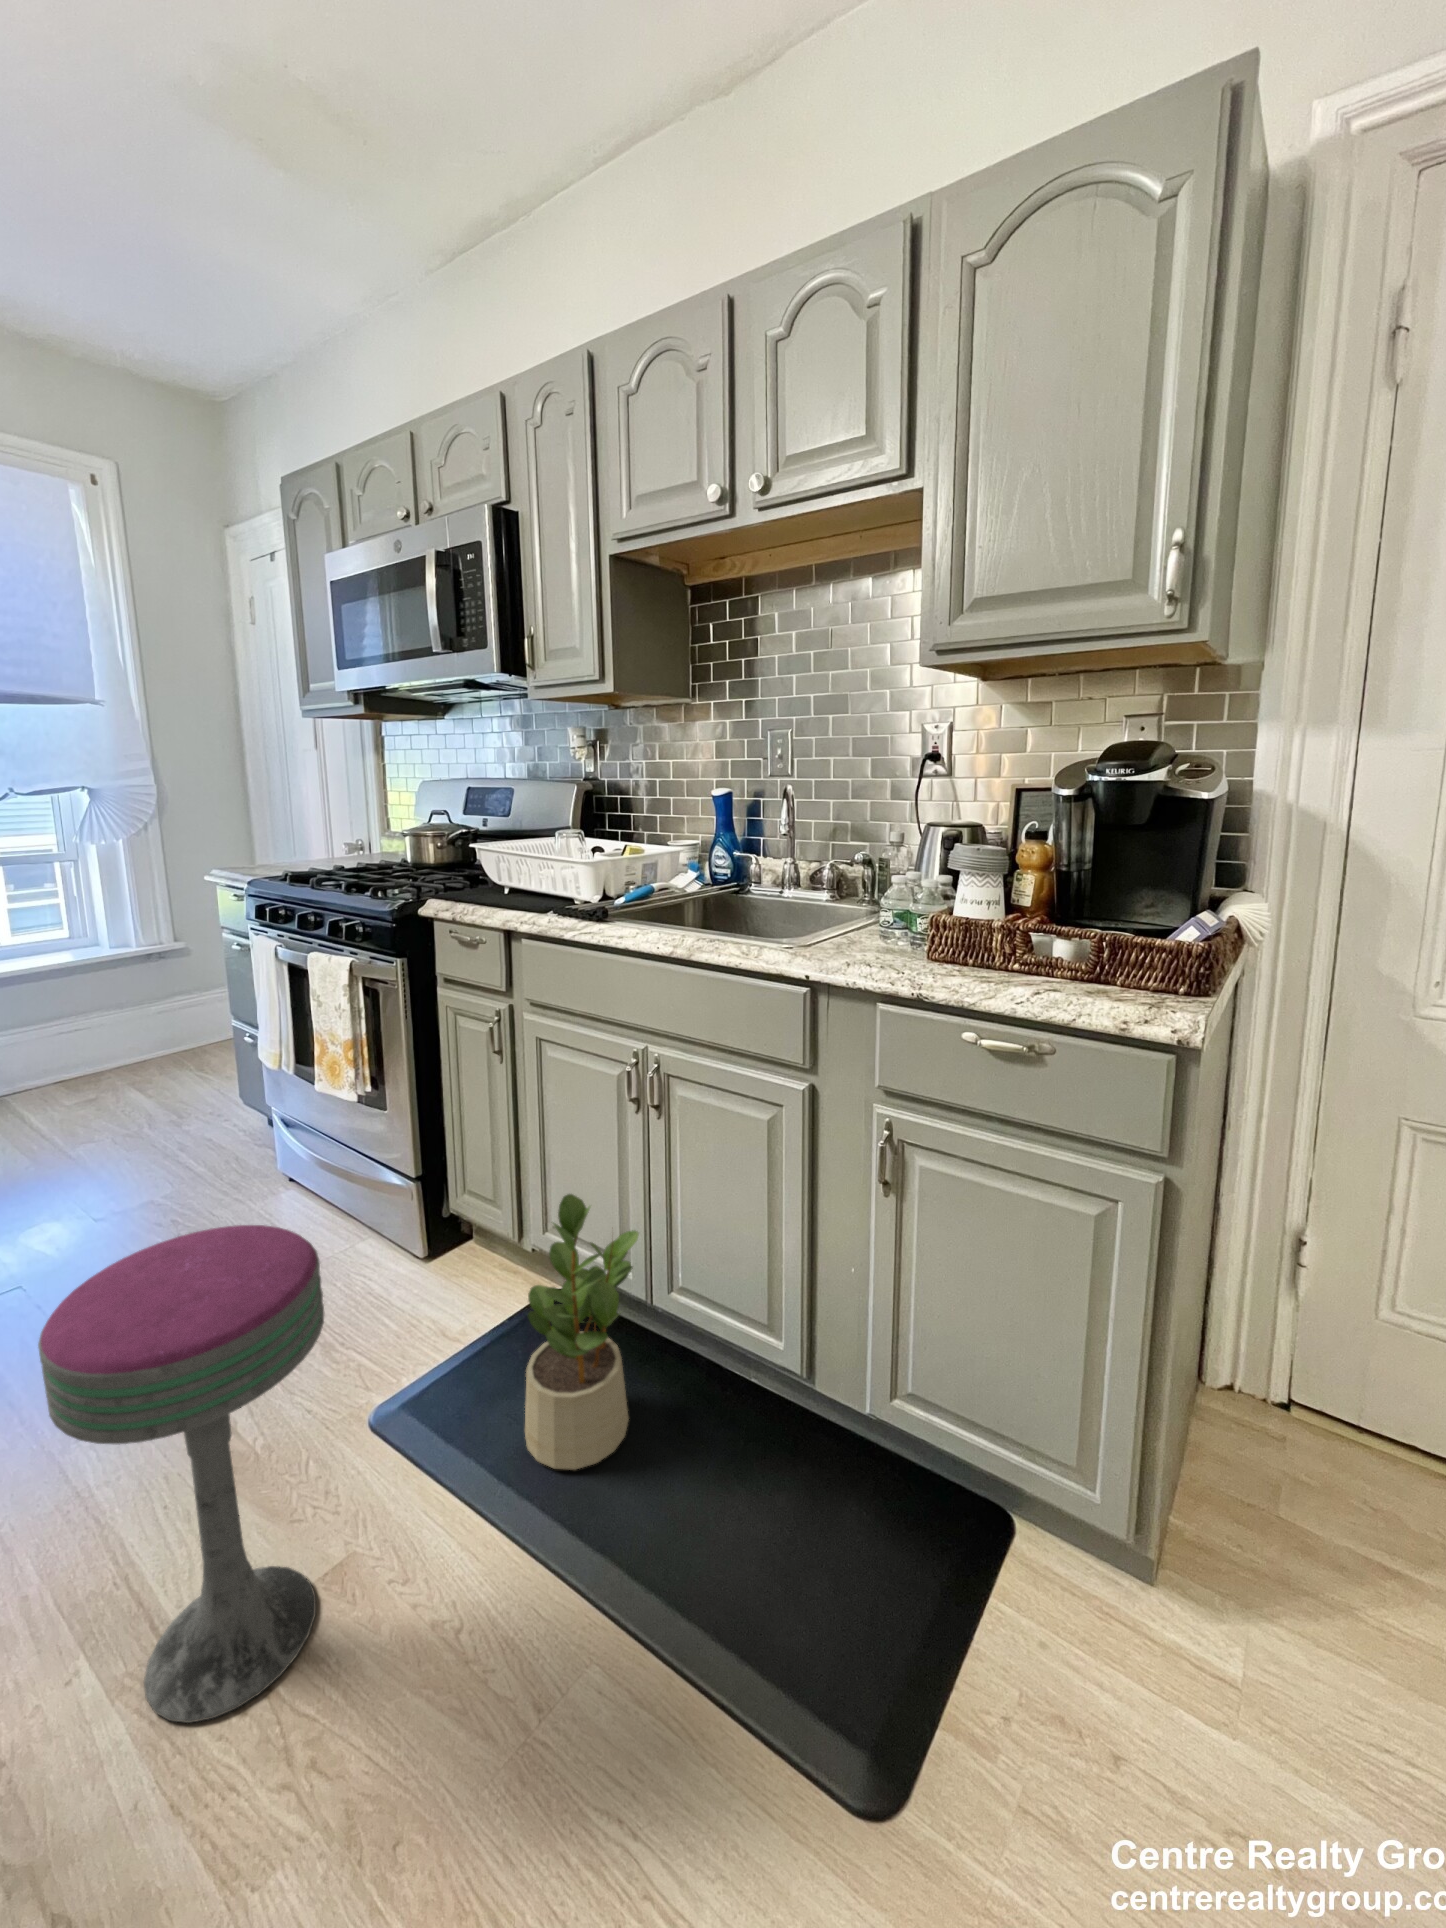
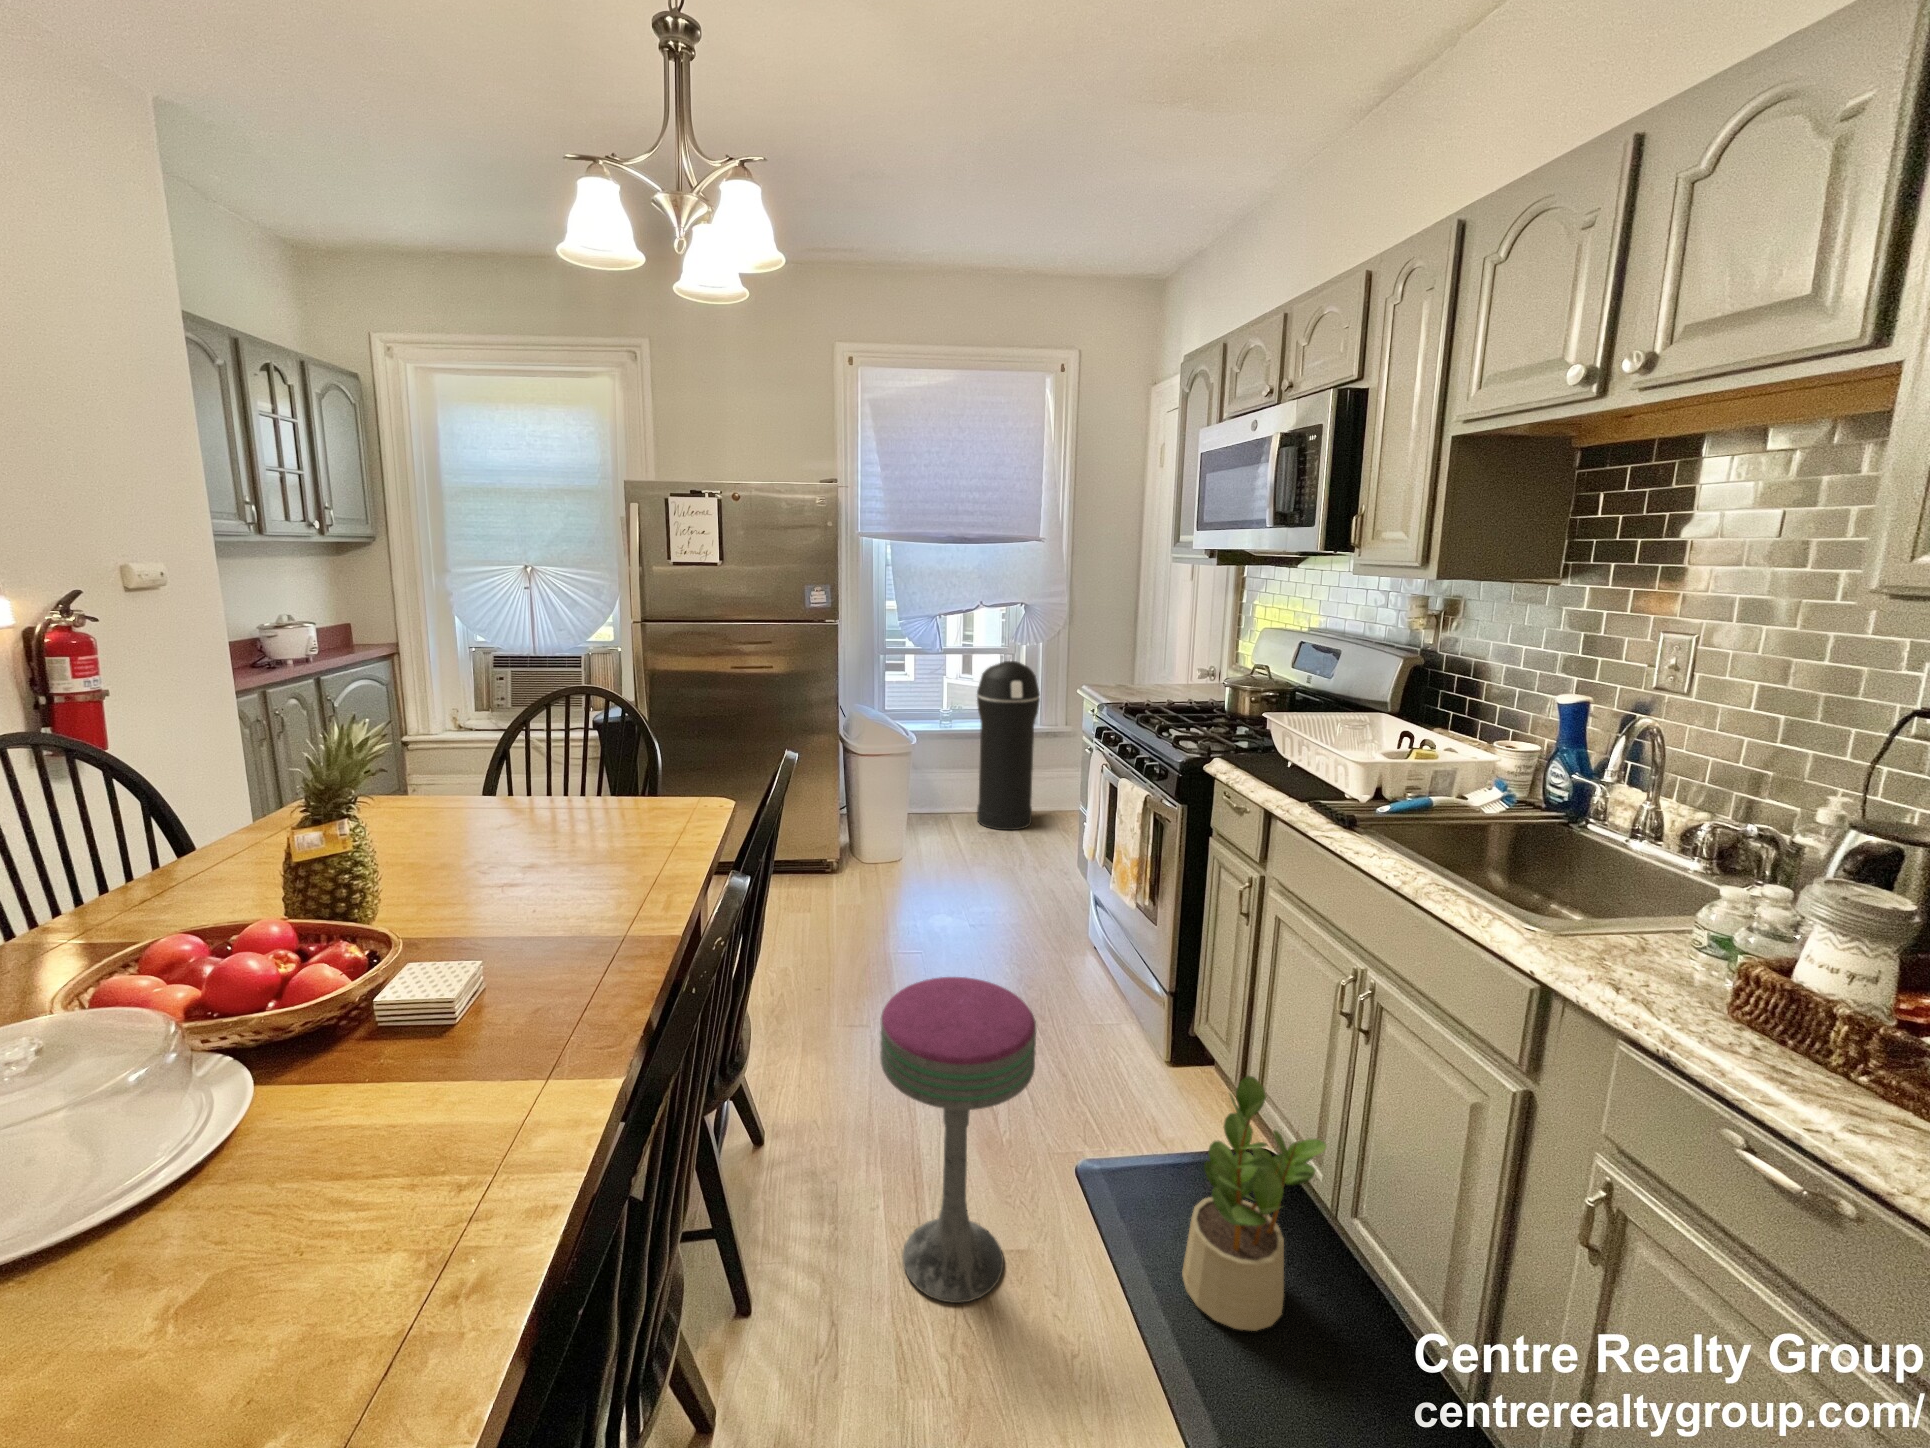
trash can: none [29,868,150,1096] -> present [977,661,1040,830]

